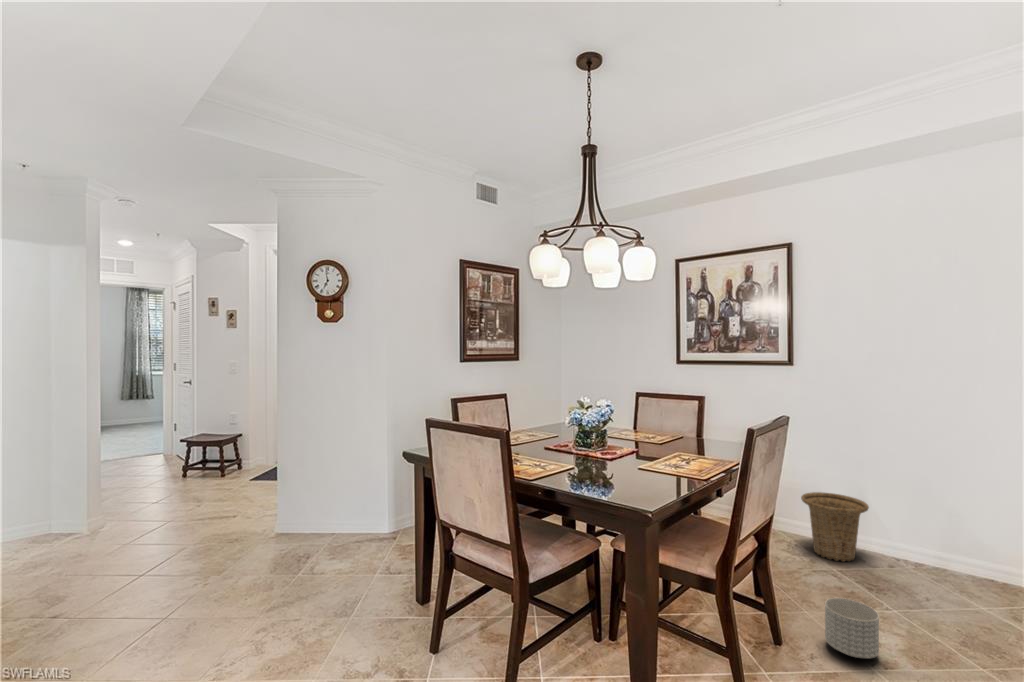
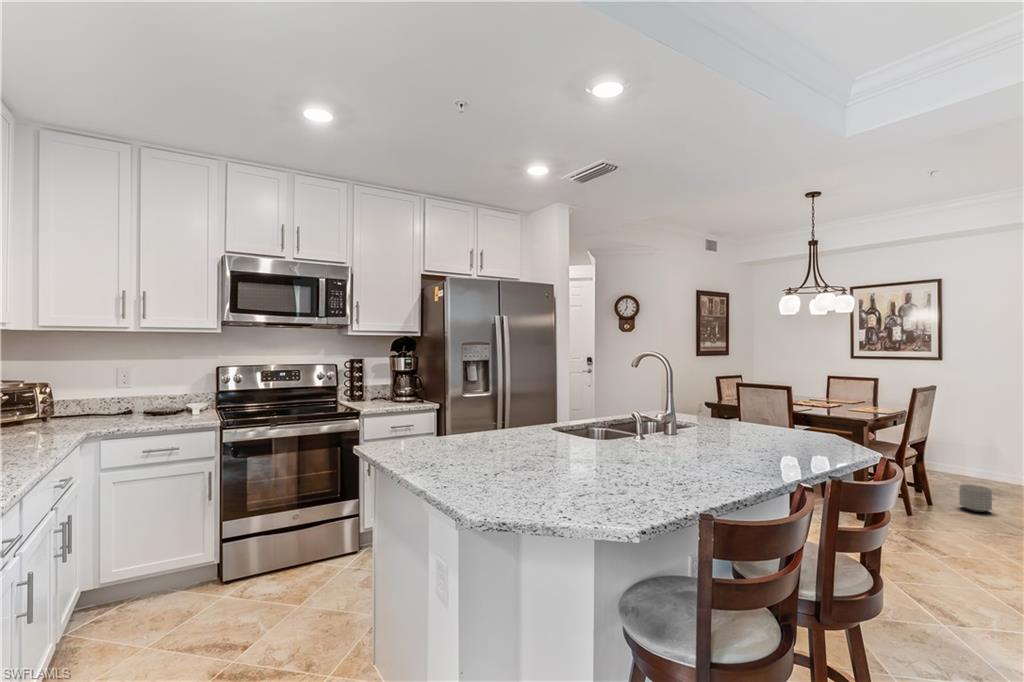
basket: present [801,492,869,561] -> none [948,443,997,484]

